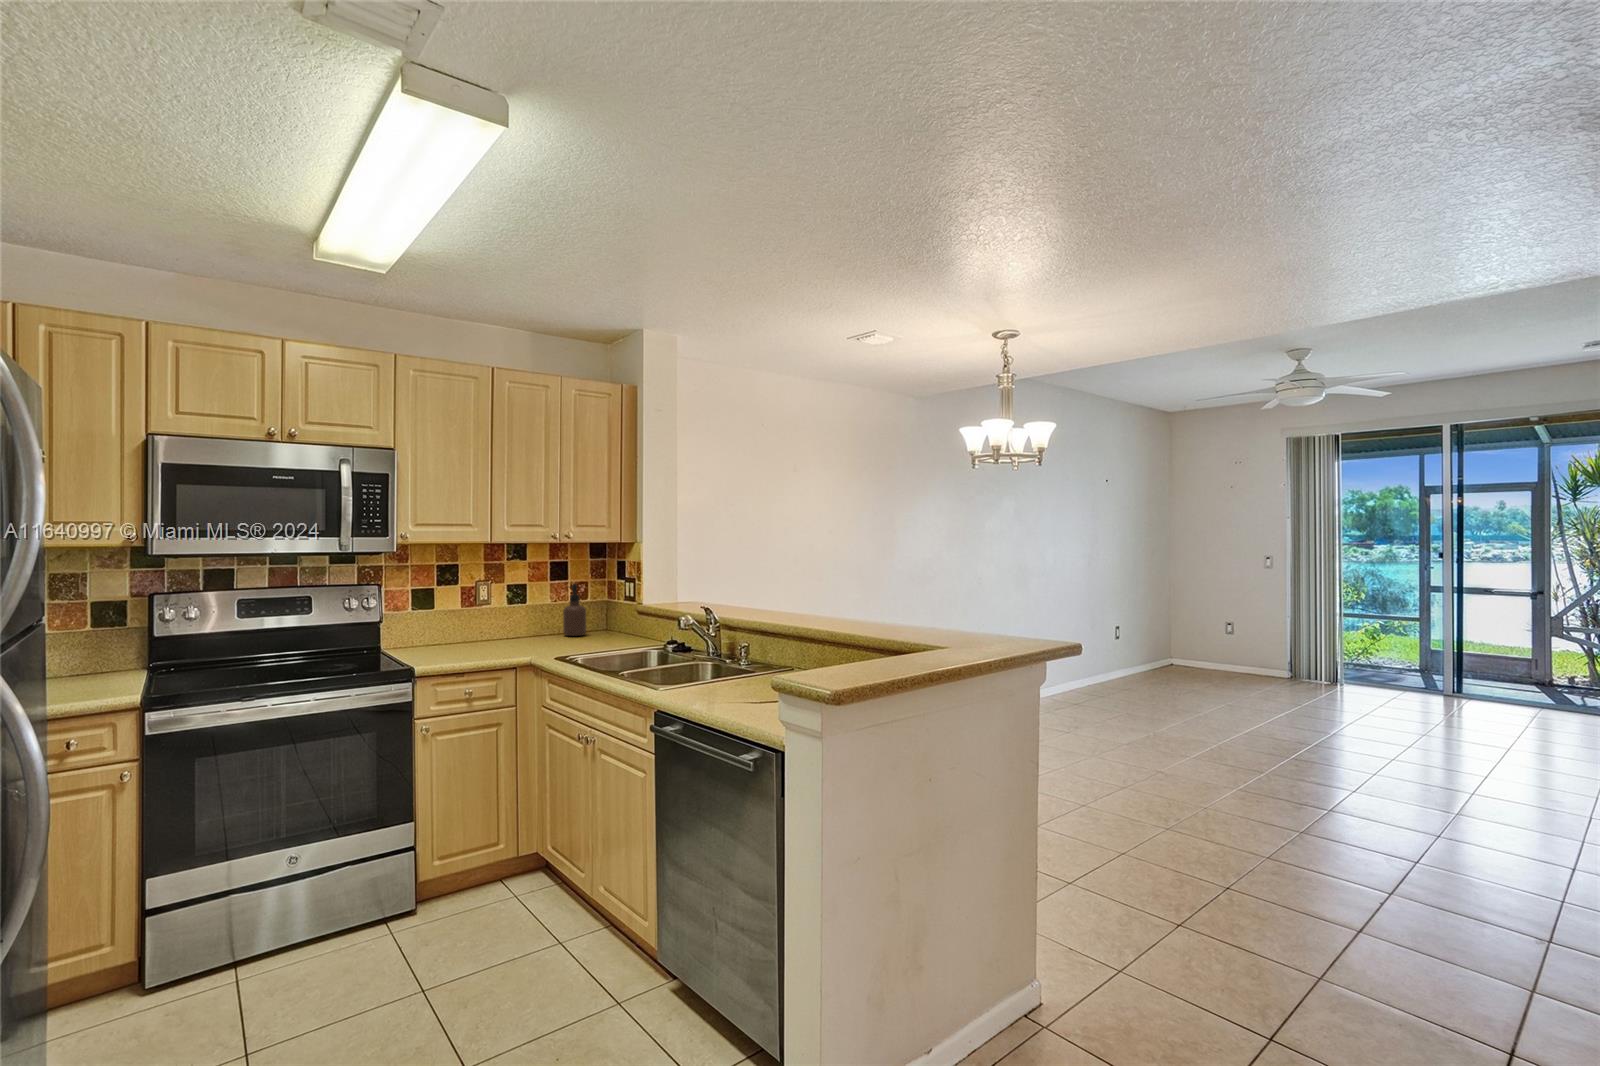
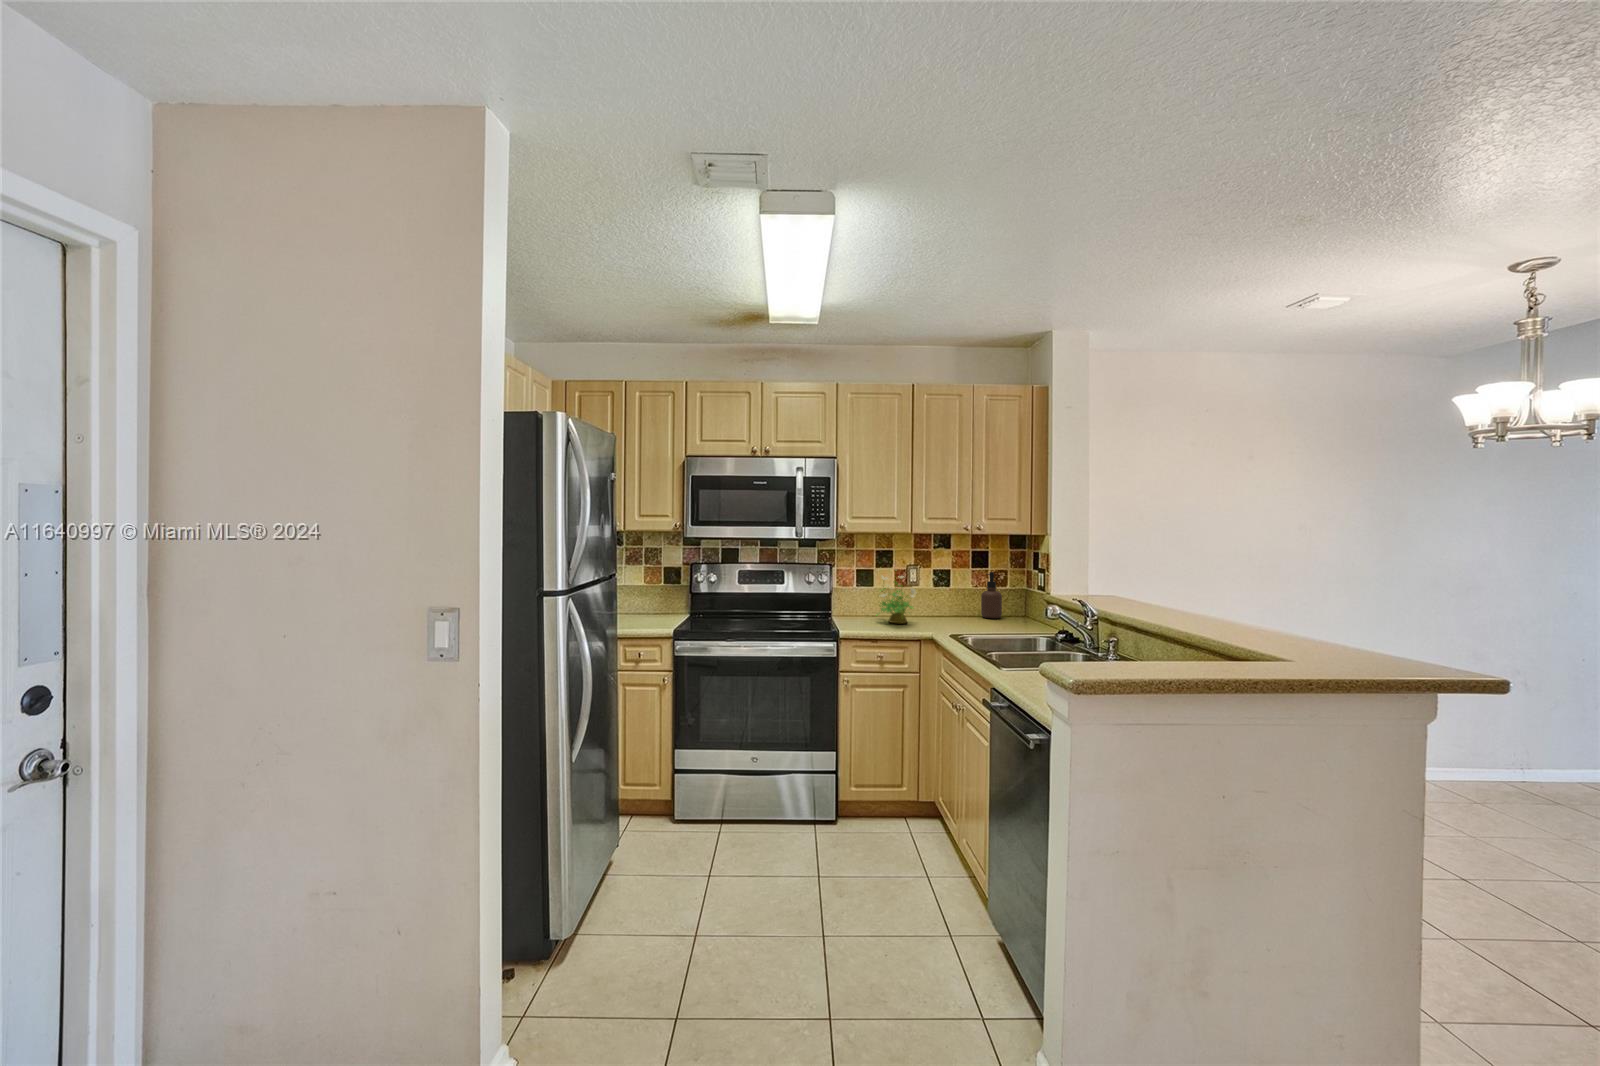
potted plant: none [444,586,499,652] -> present [876,570,916,623]

